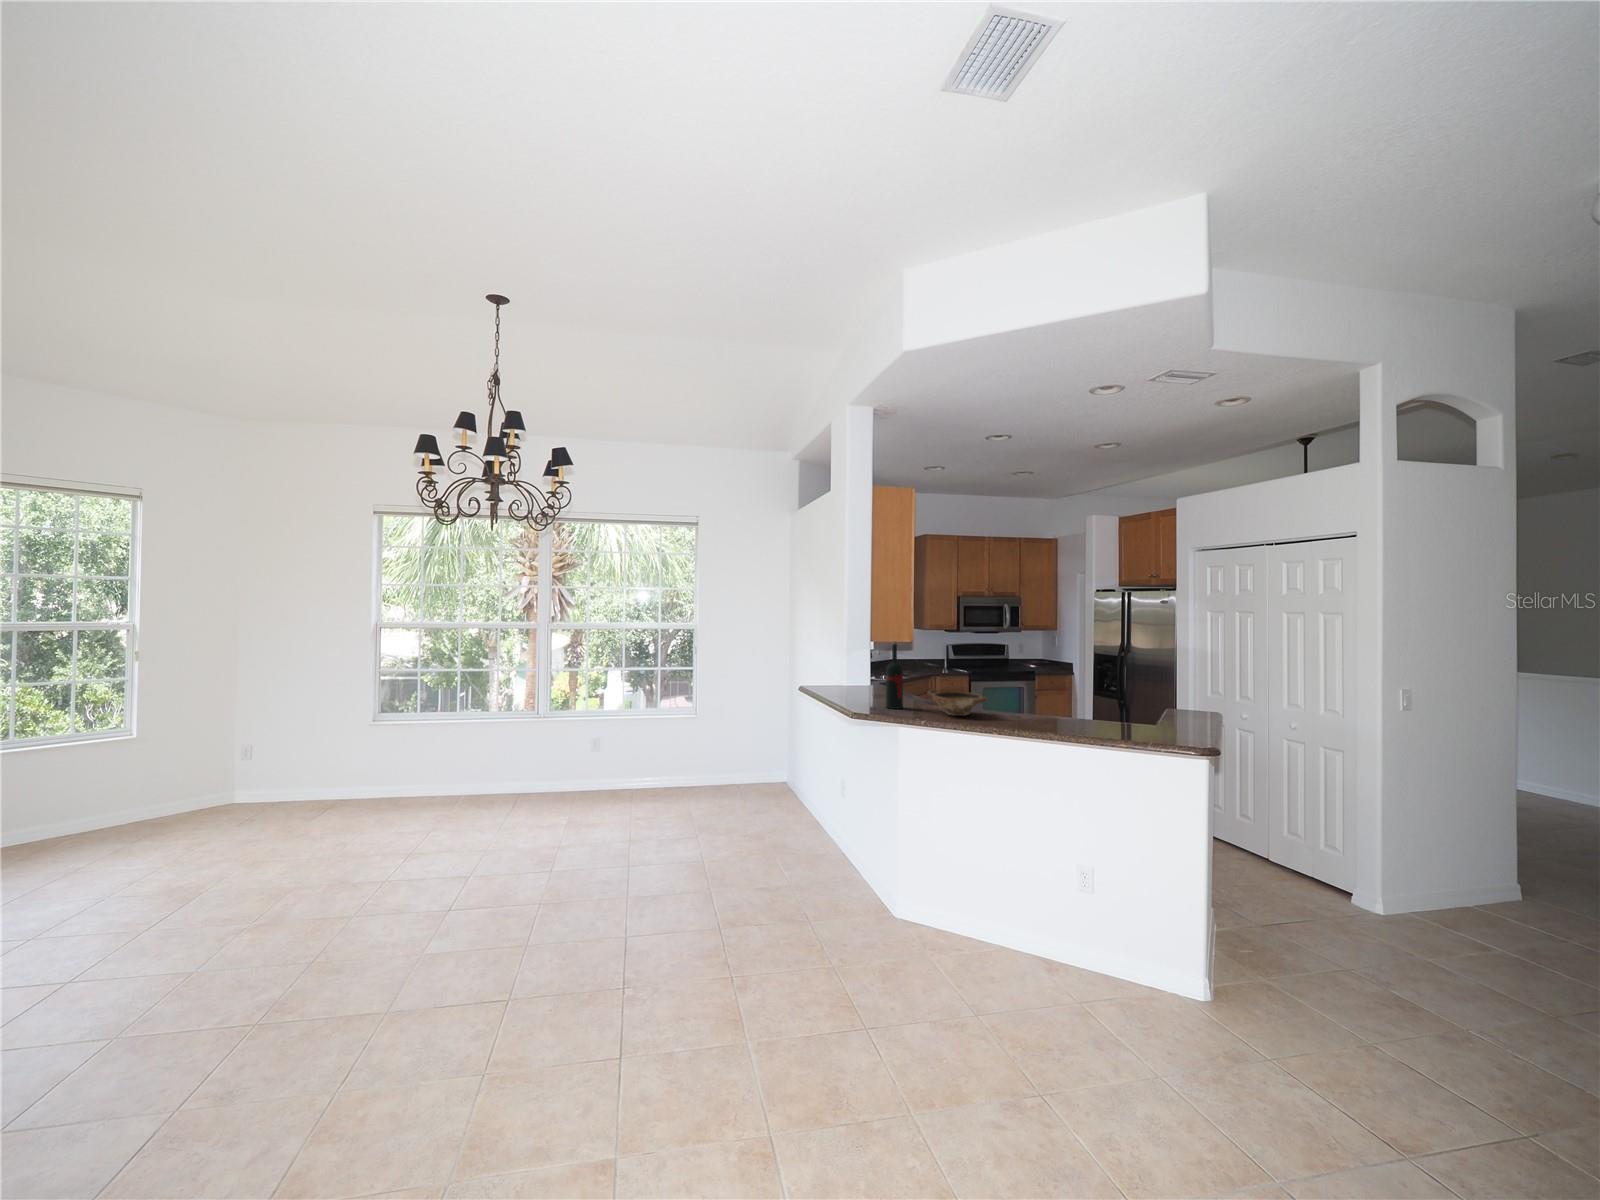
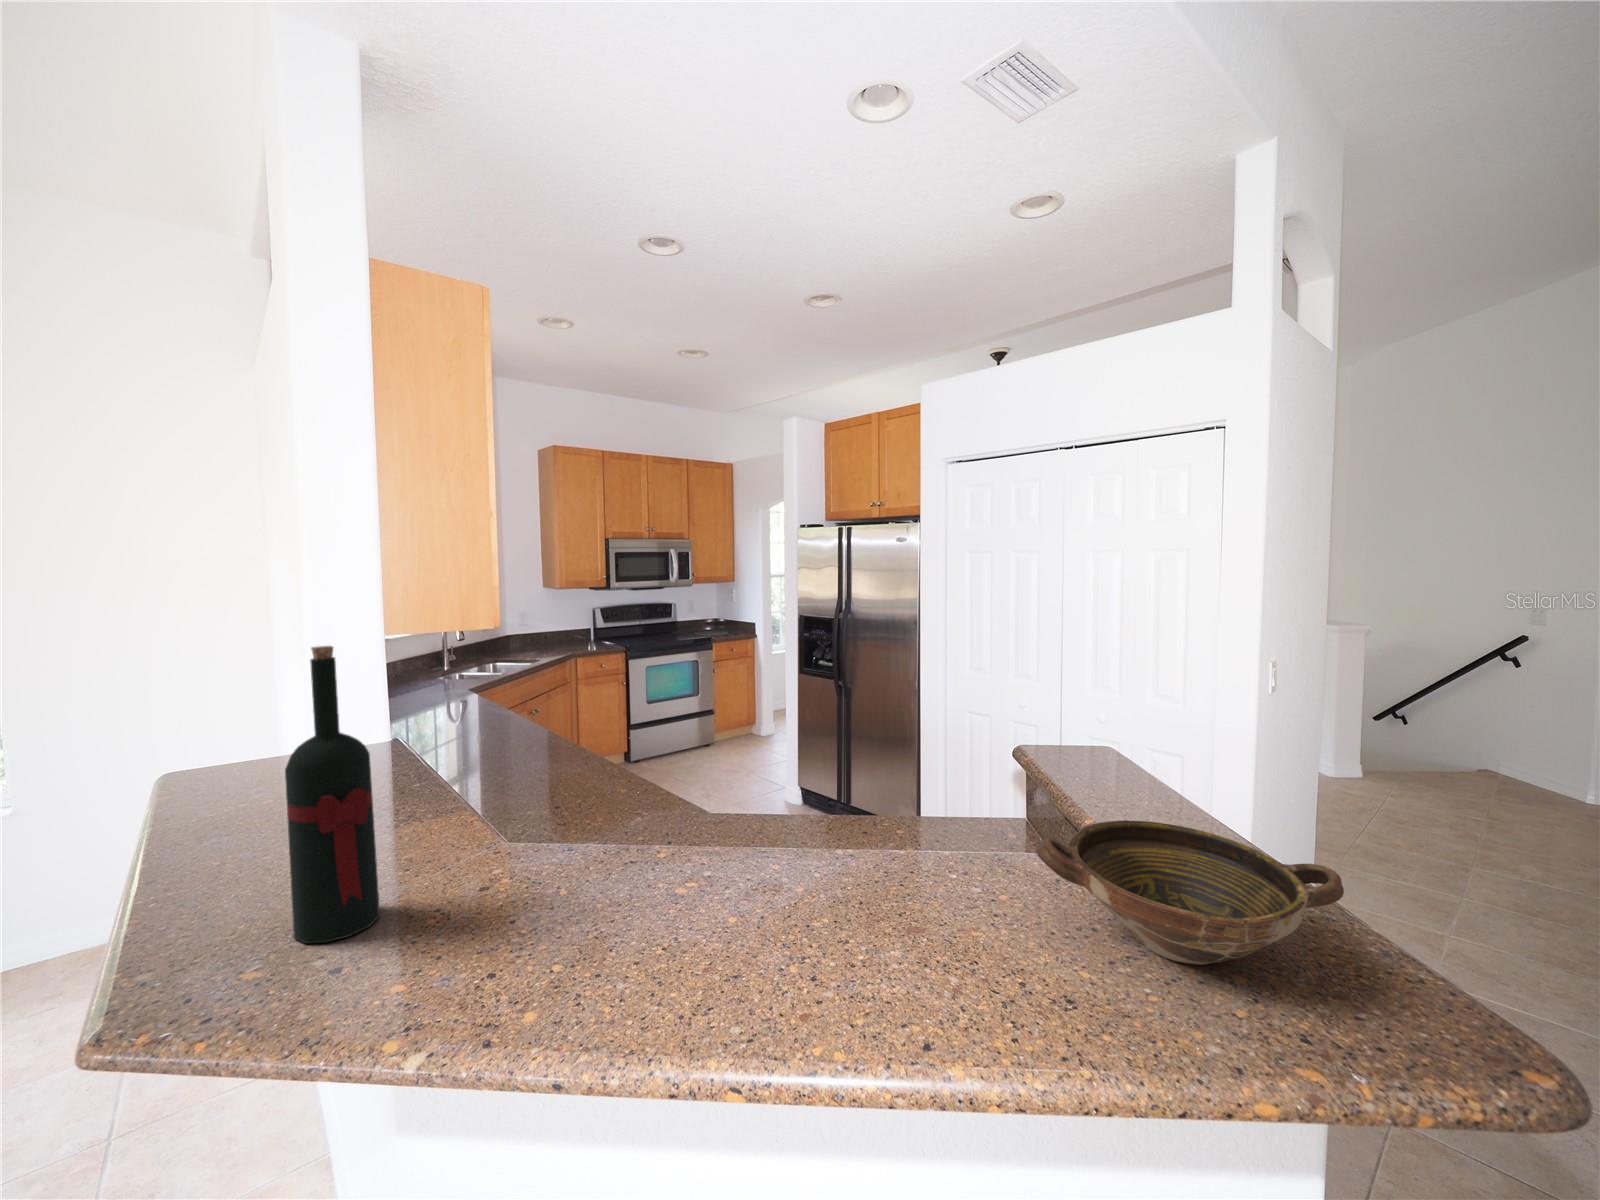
bowl: present [928,690,987,716] -> present [1037,820,1344,965]

